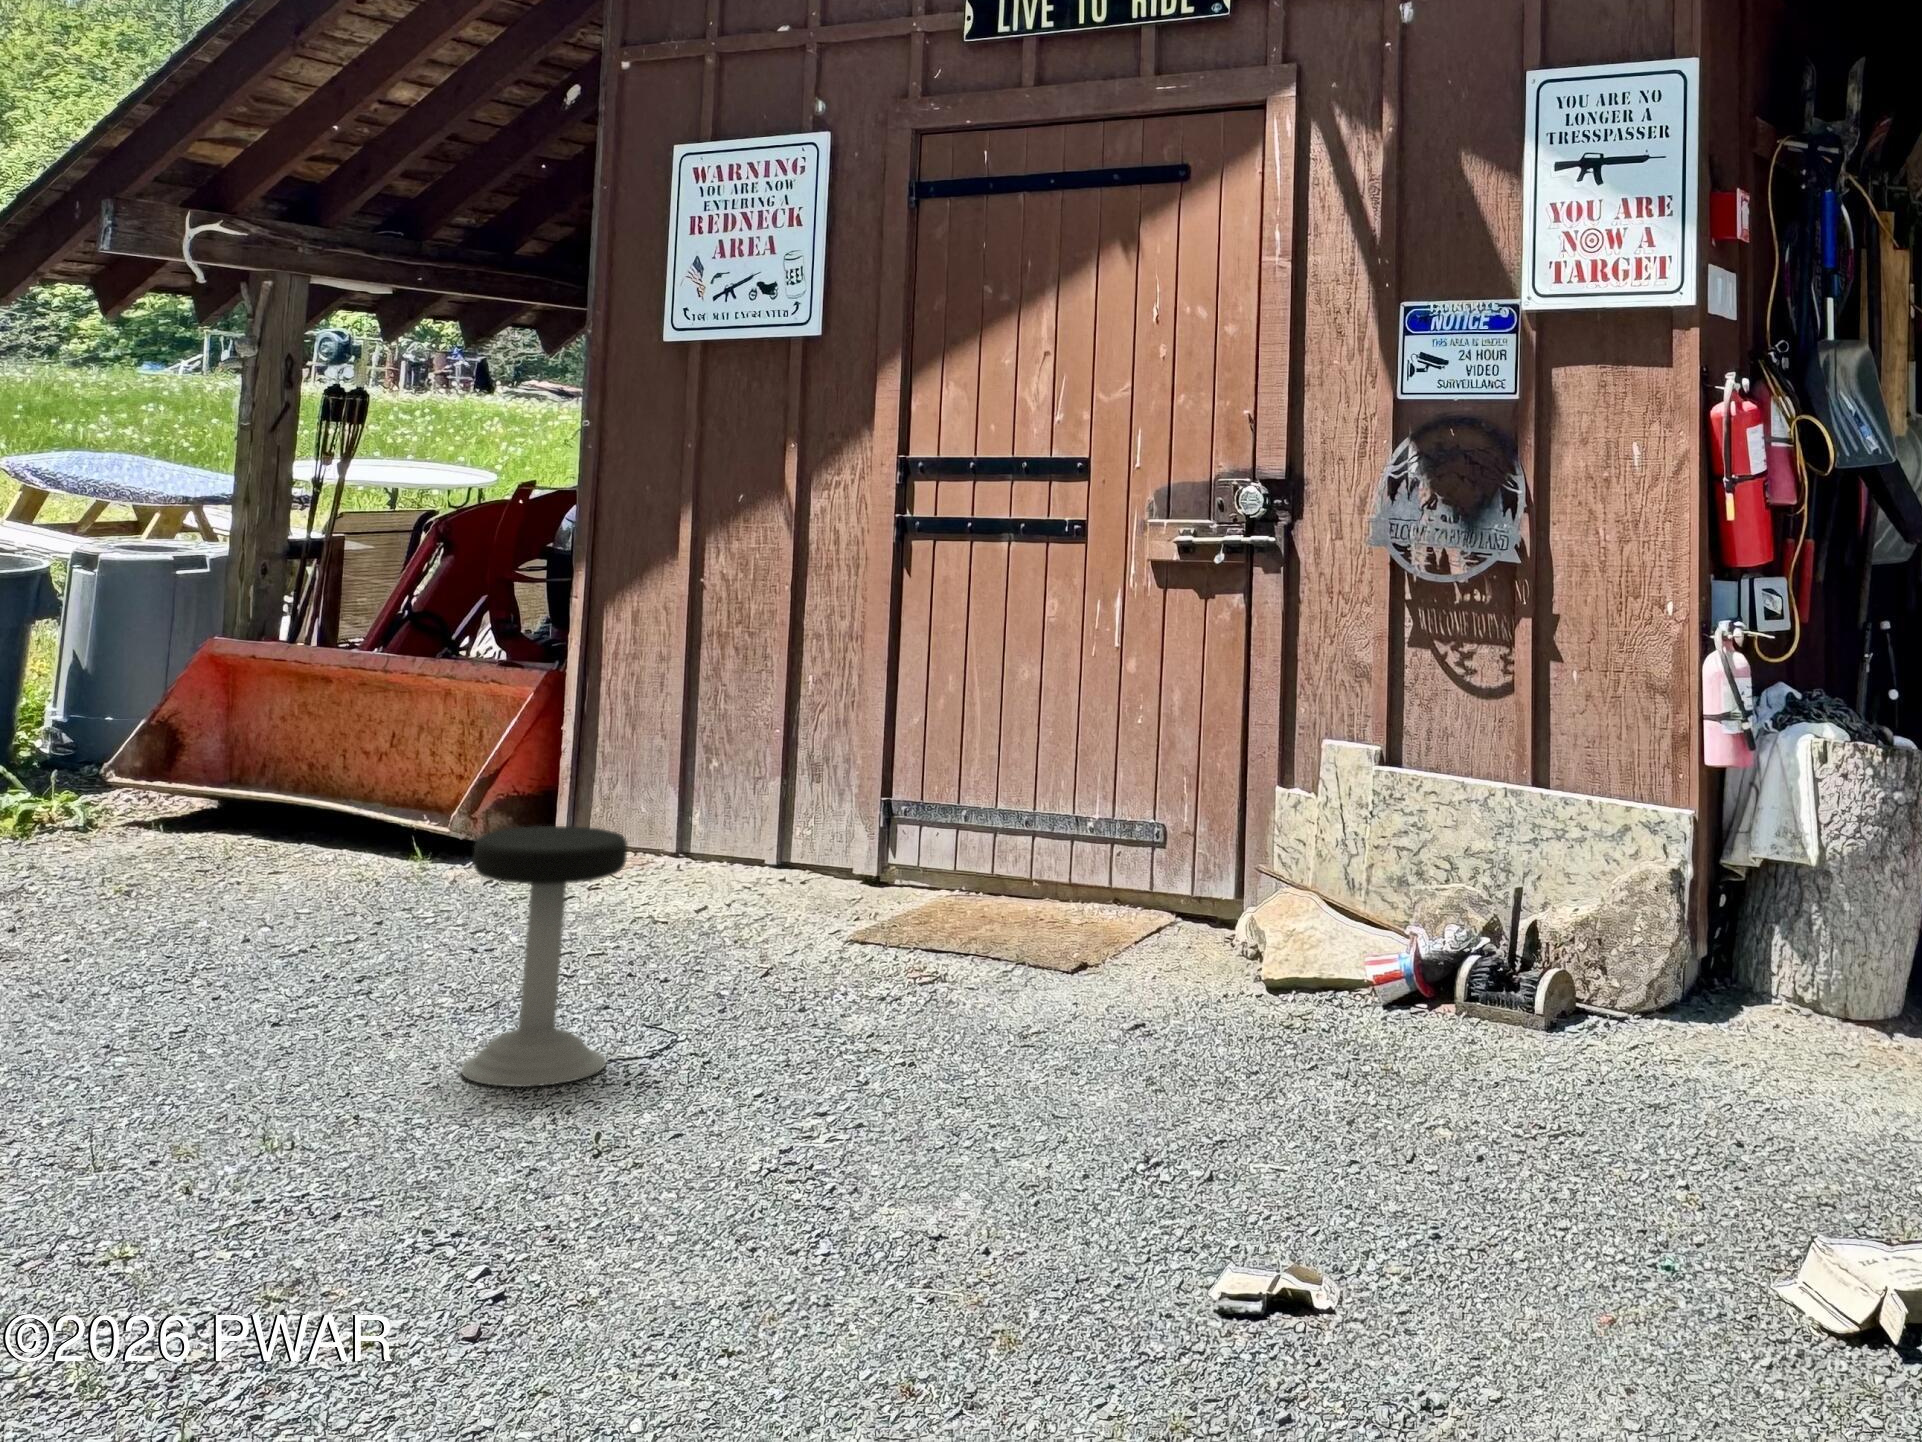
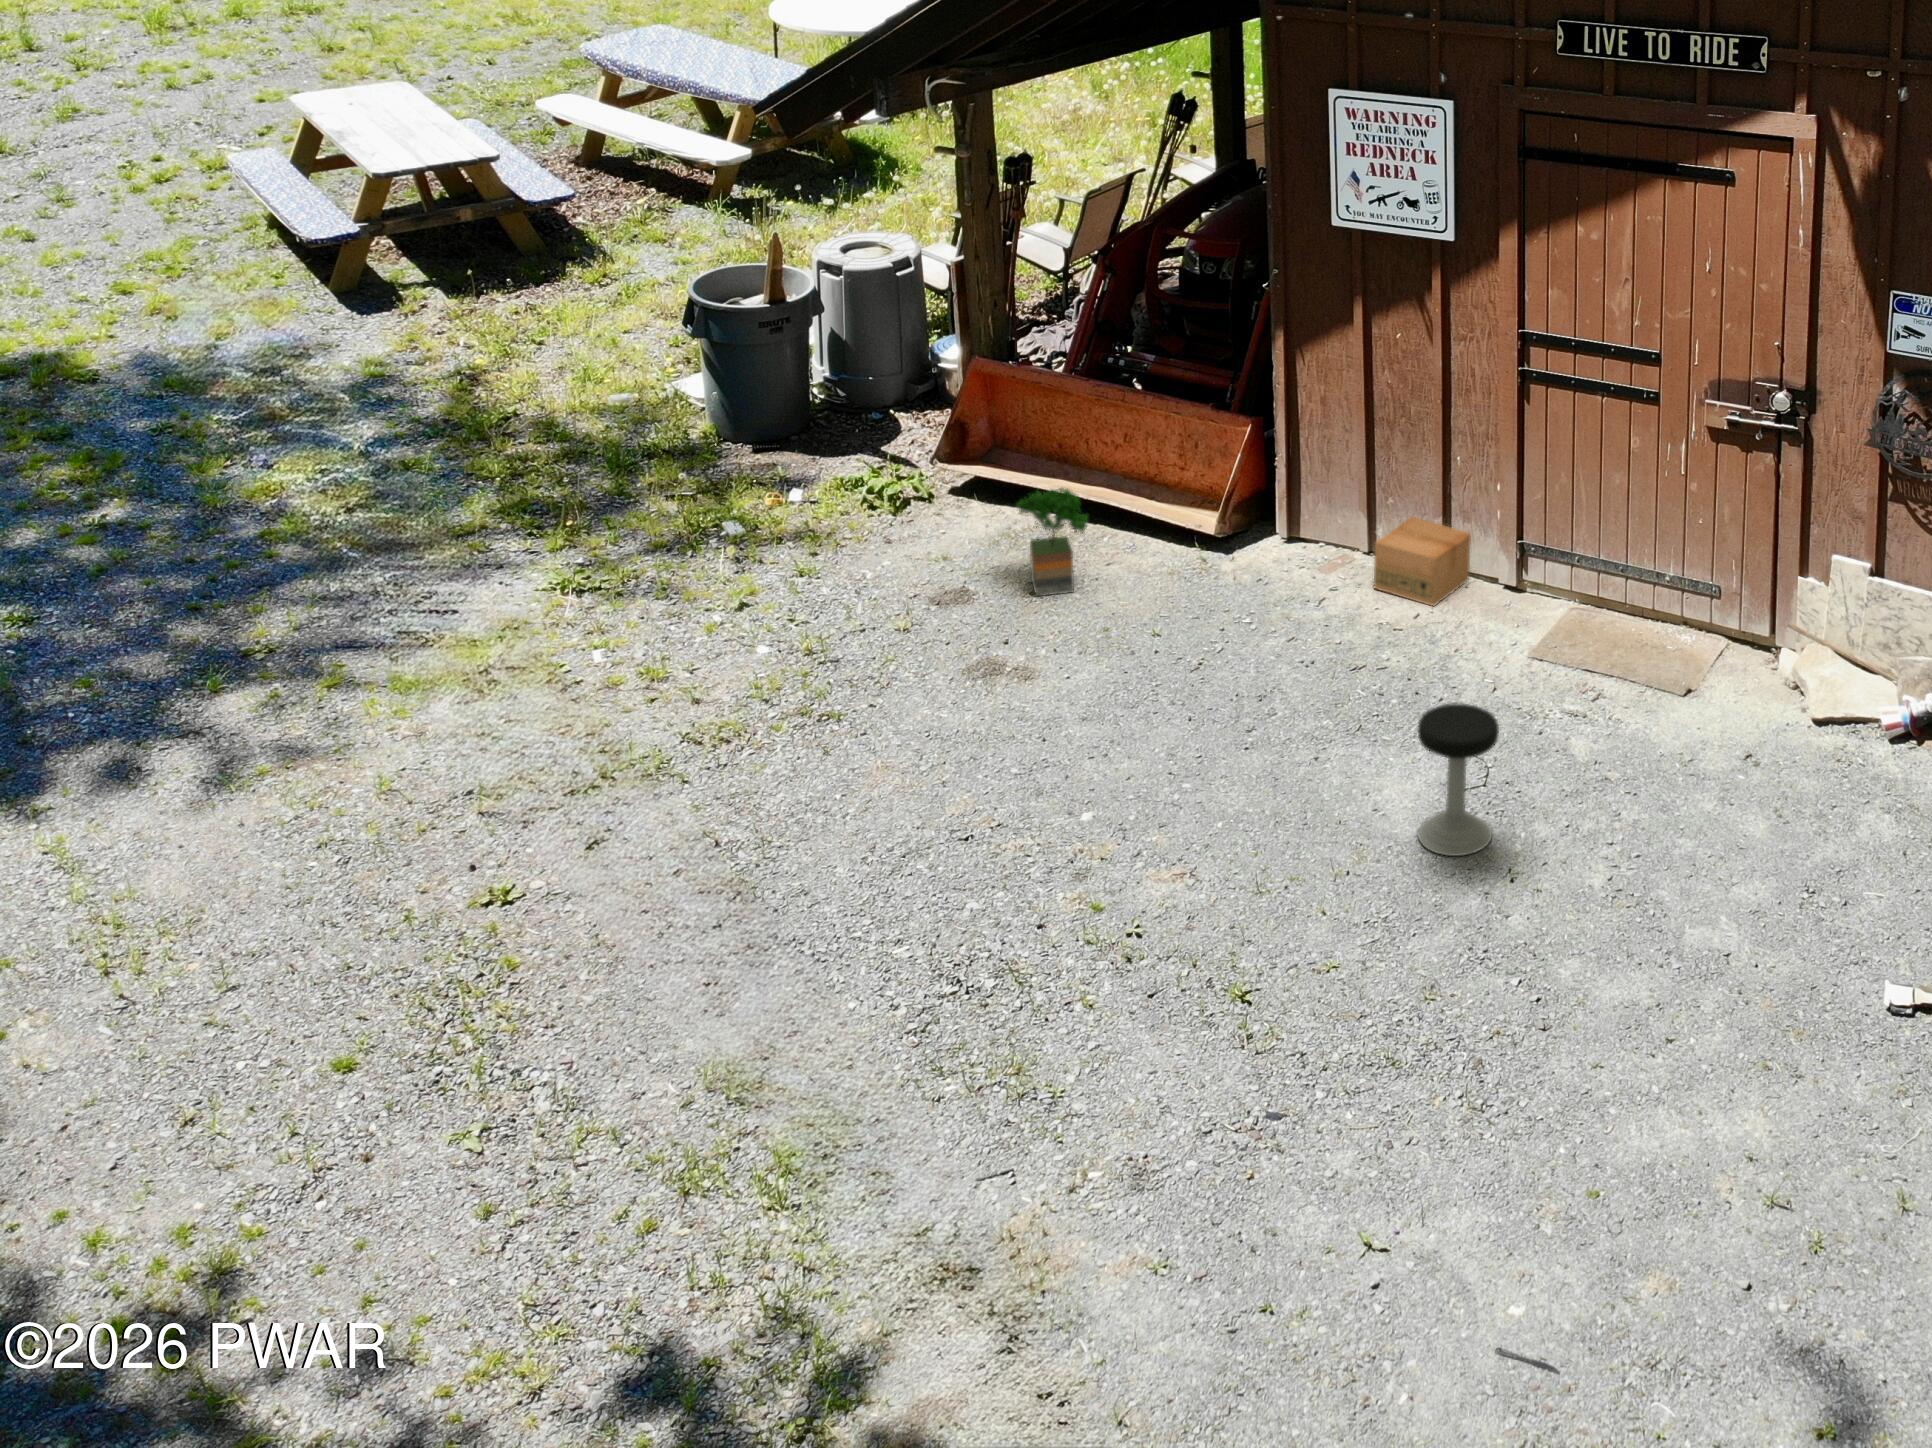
potted tree: none [71,689,196,861] -> present [1018,488,1087,596]
cardboard box: none [646,776,815,888] -> present [1374,517,1471,606]

